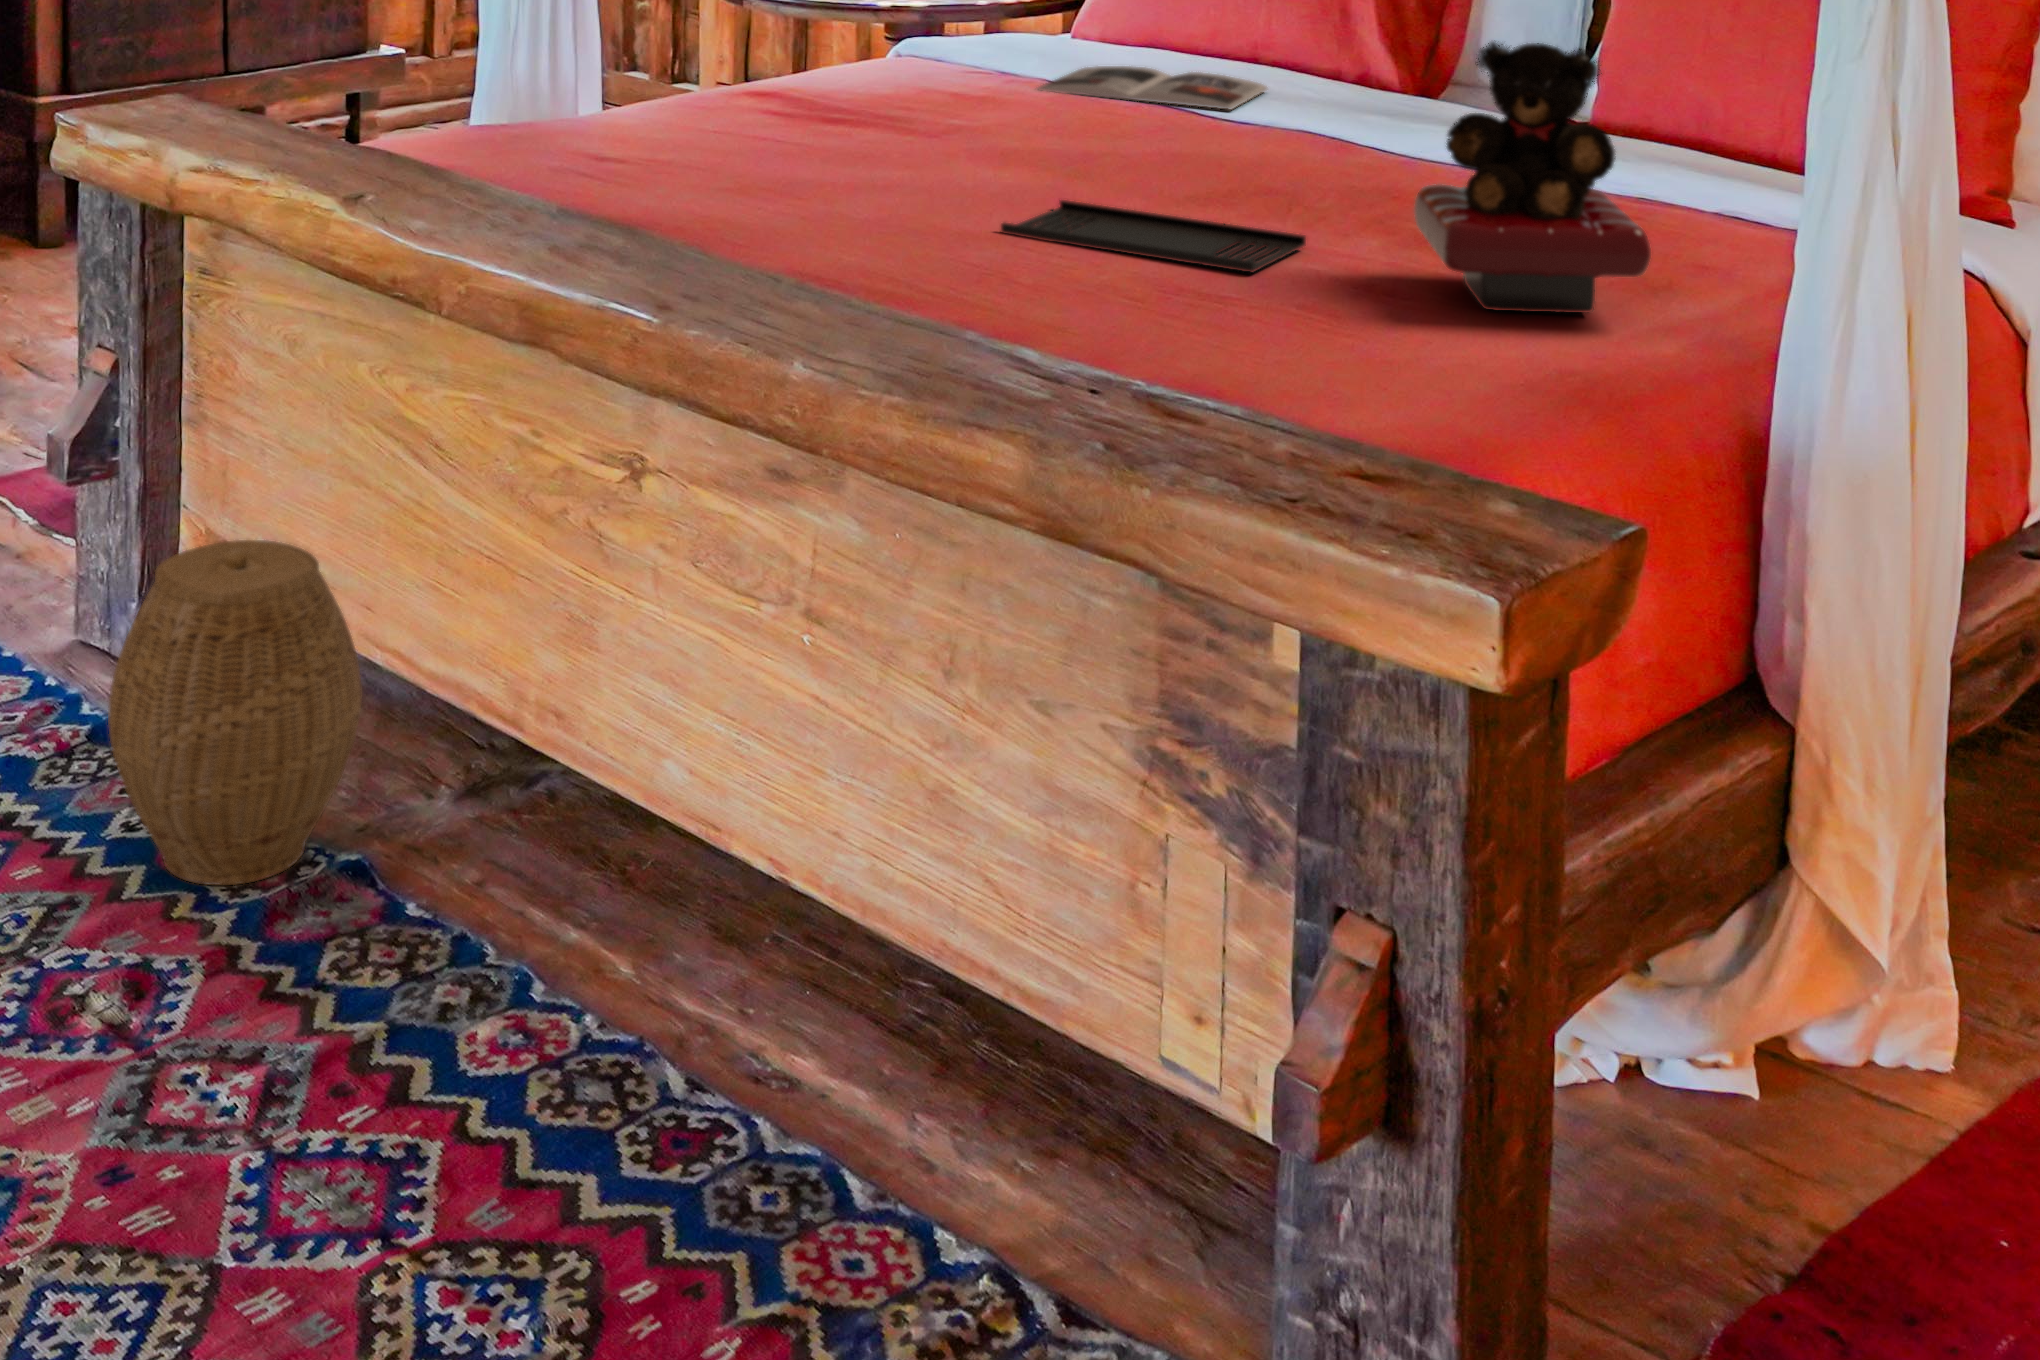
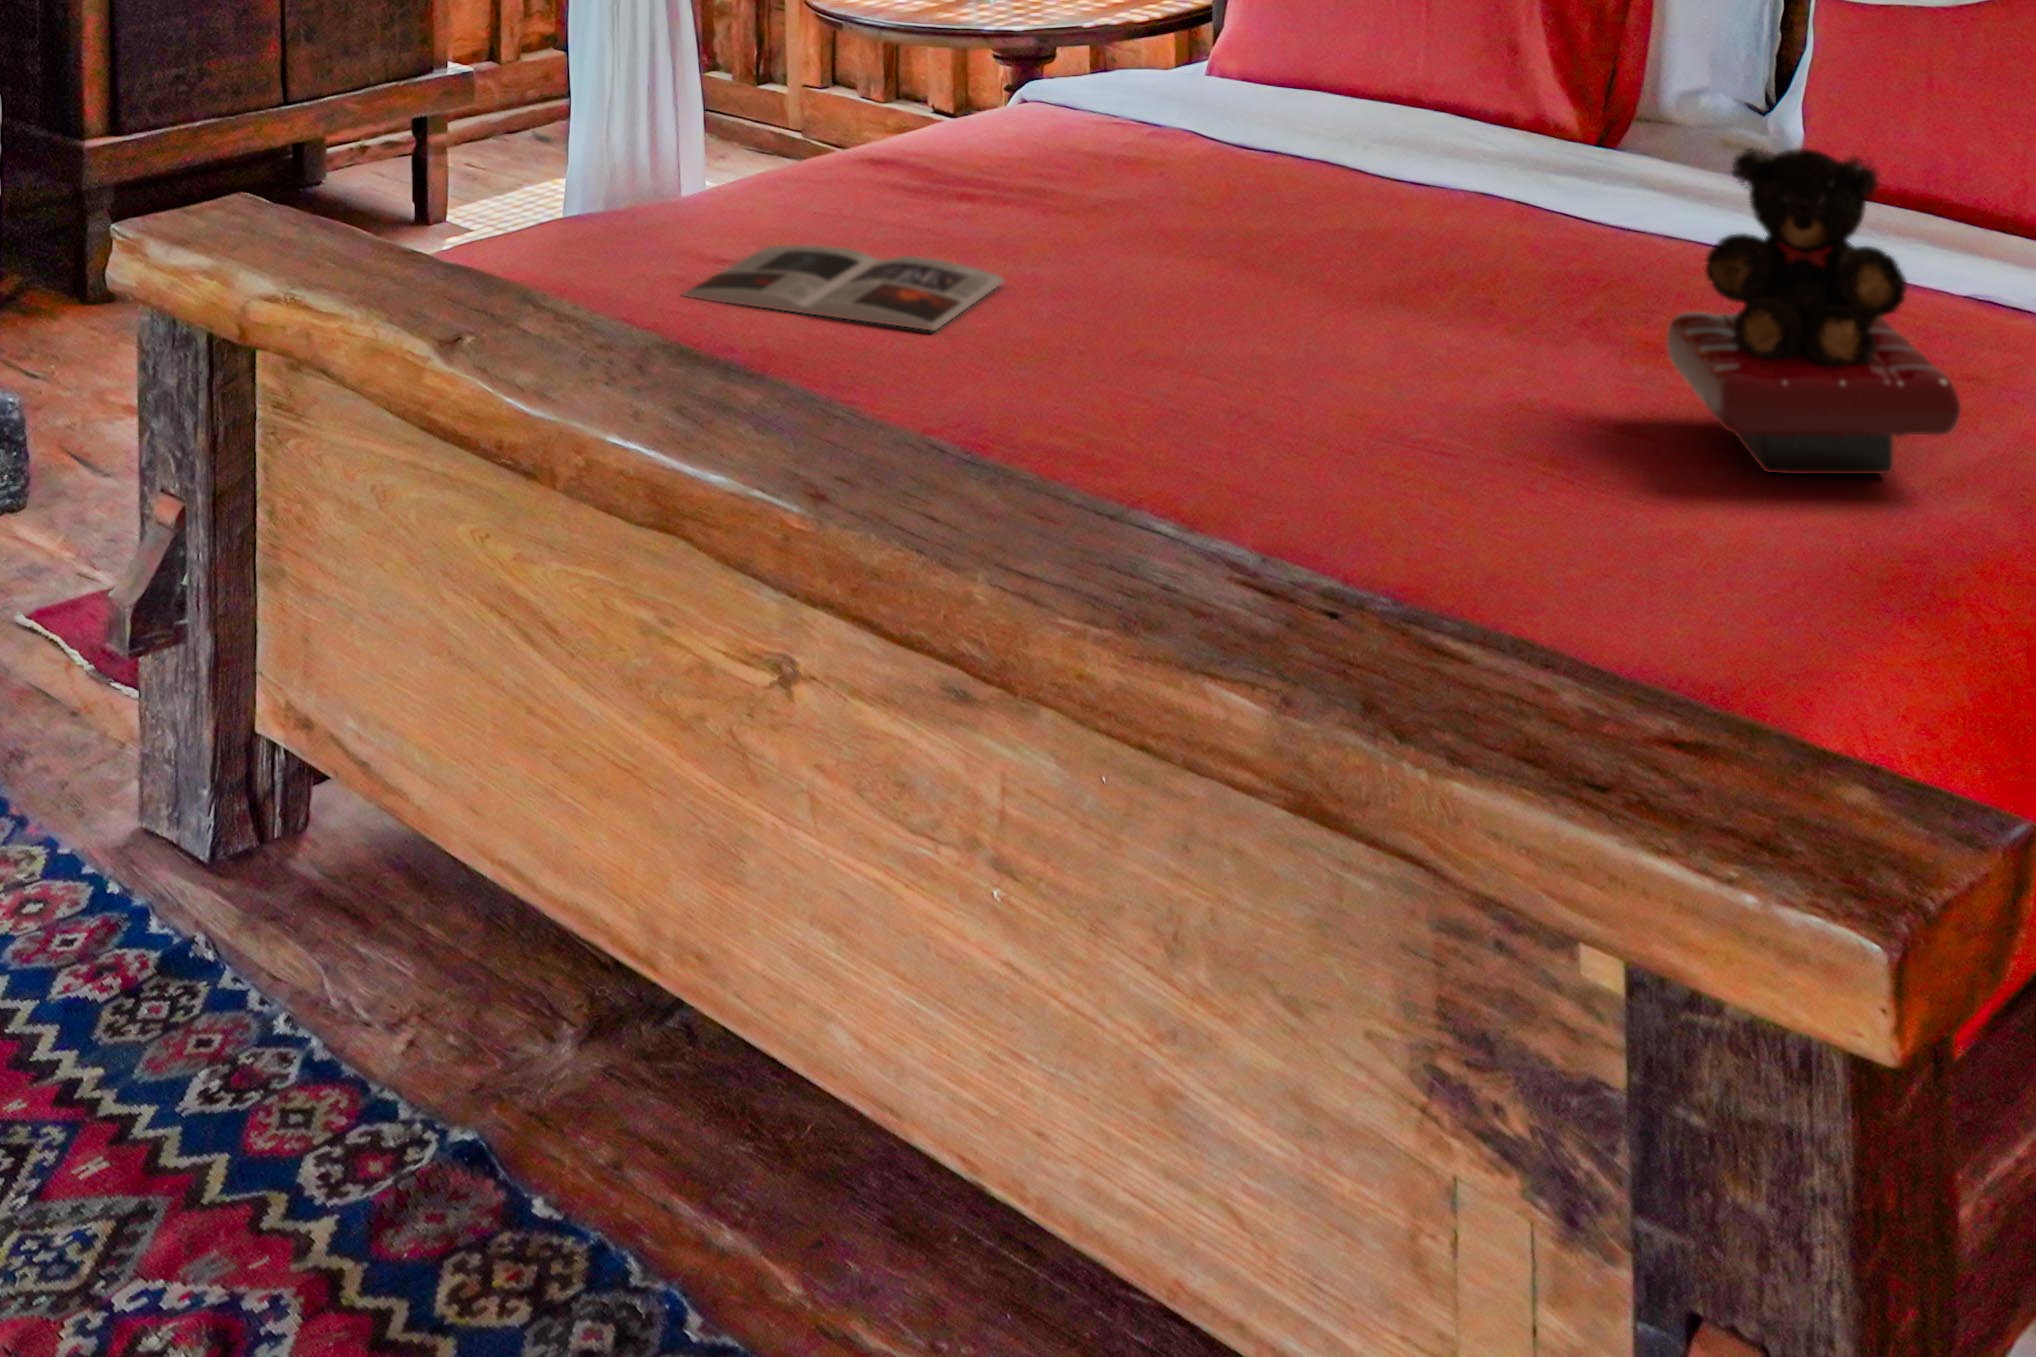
magazine: present [1037,66,1267,109] -> present [683,245,1003,331]
tray: present [1001,200,1306,272] -> none [1187,318,1538,424]
woven basket: present [108,540,362,885] -> none [183,754,474,1189]

